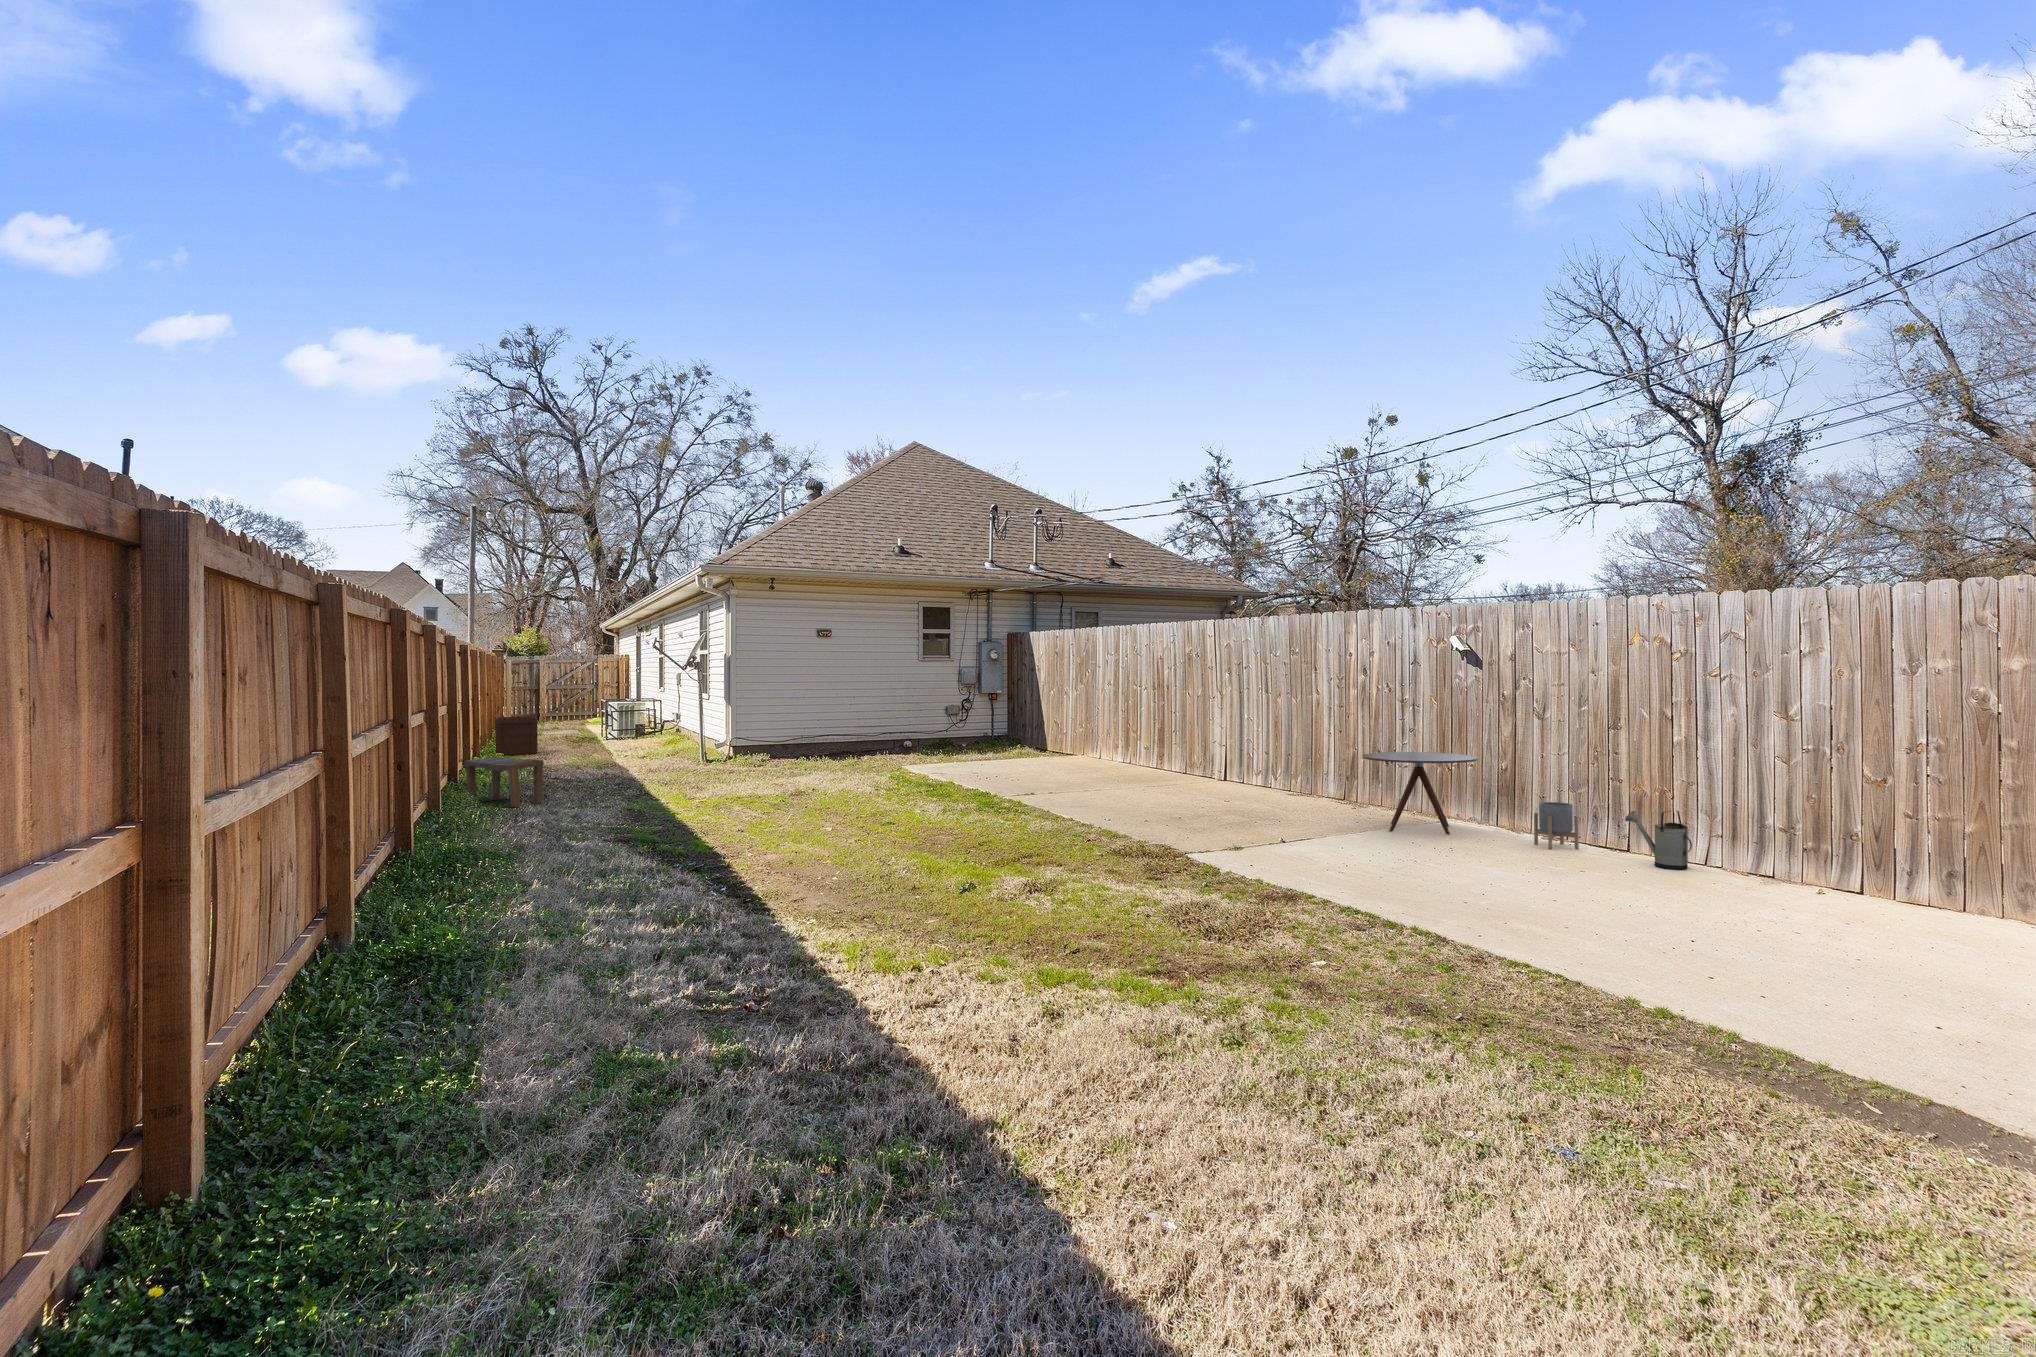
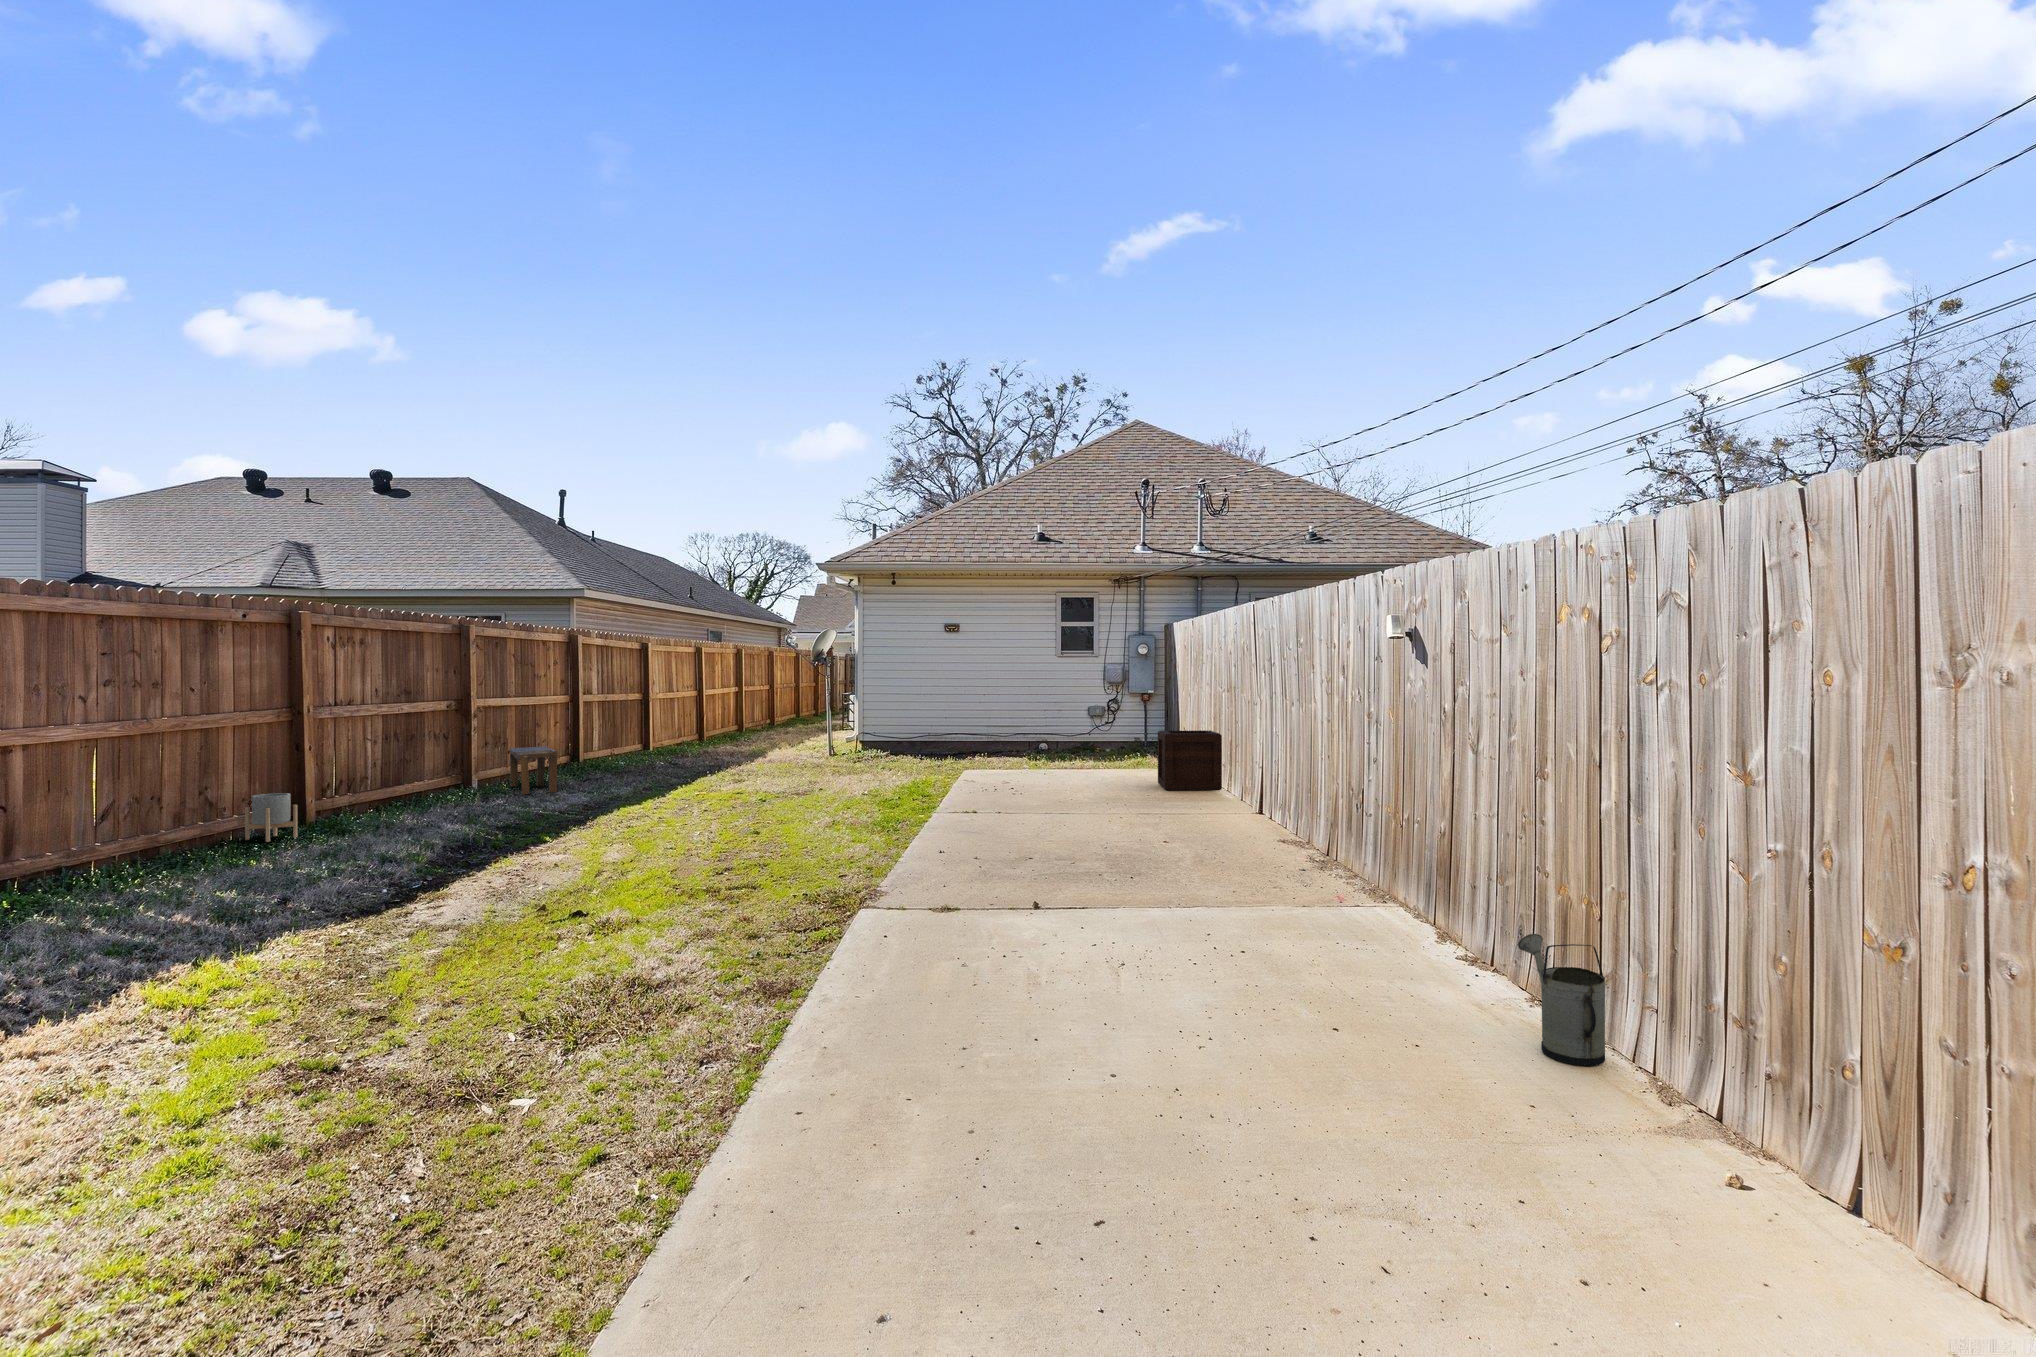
wooden crate: present [495,716,538,755] -> present [1158,730,1222,790]
round table: present [1362,752,1478,834] -> none [1232,791,1407,929]
planter: present [1534,802,1579,849] -> present [245,793,297,842]

